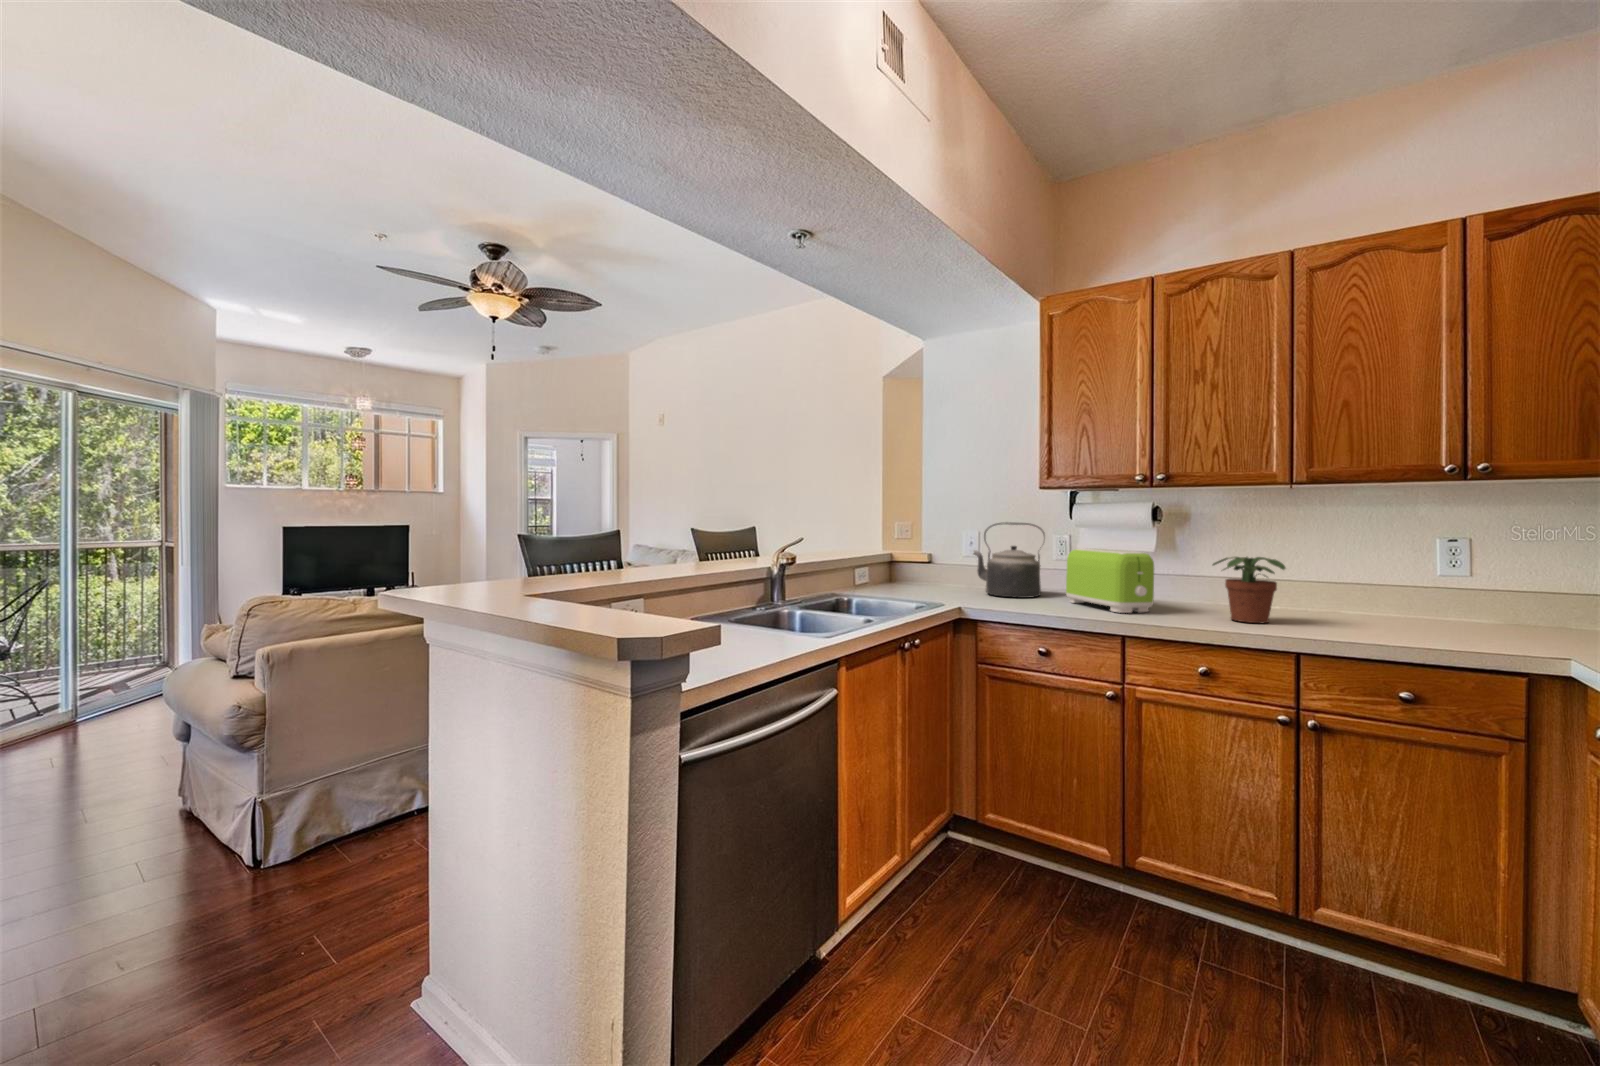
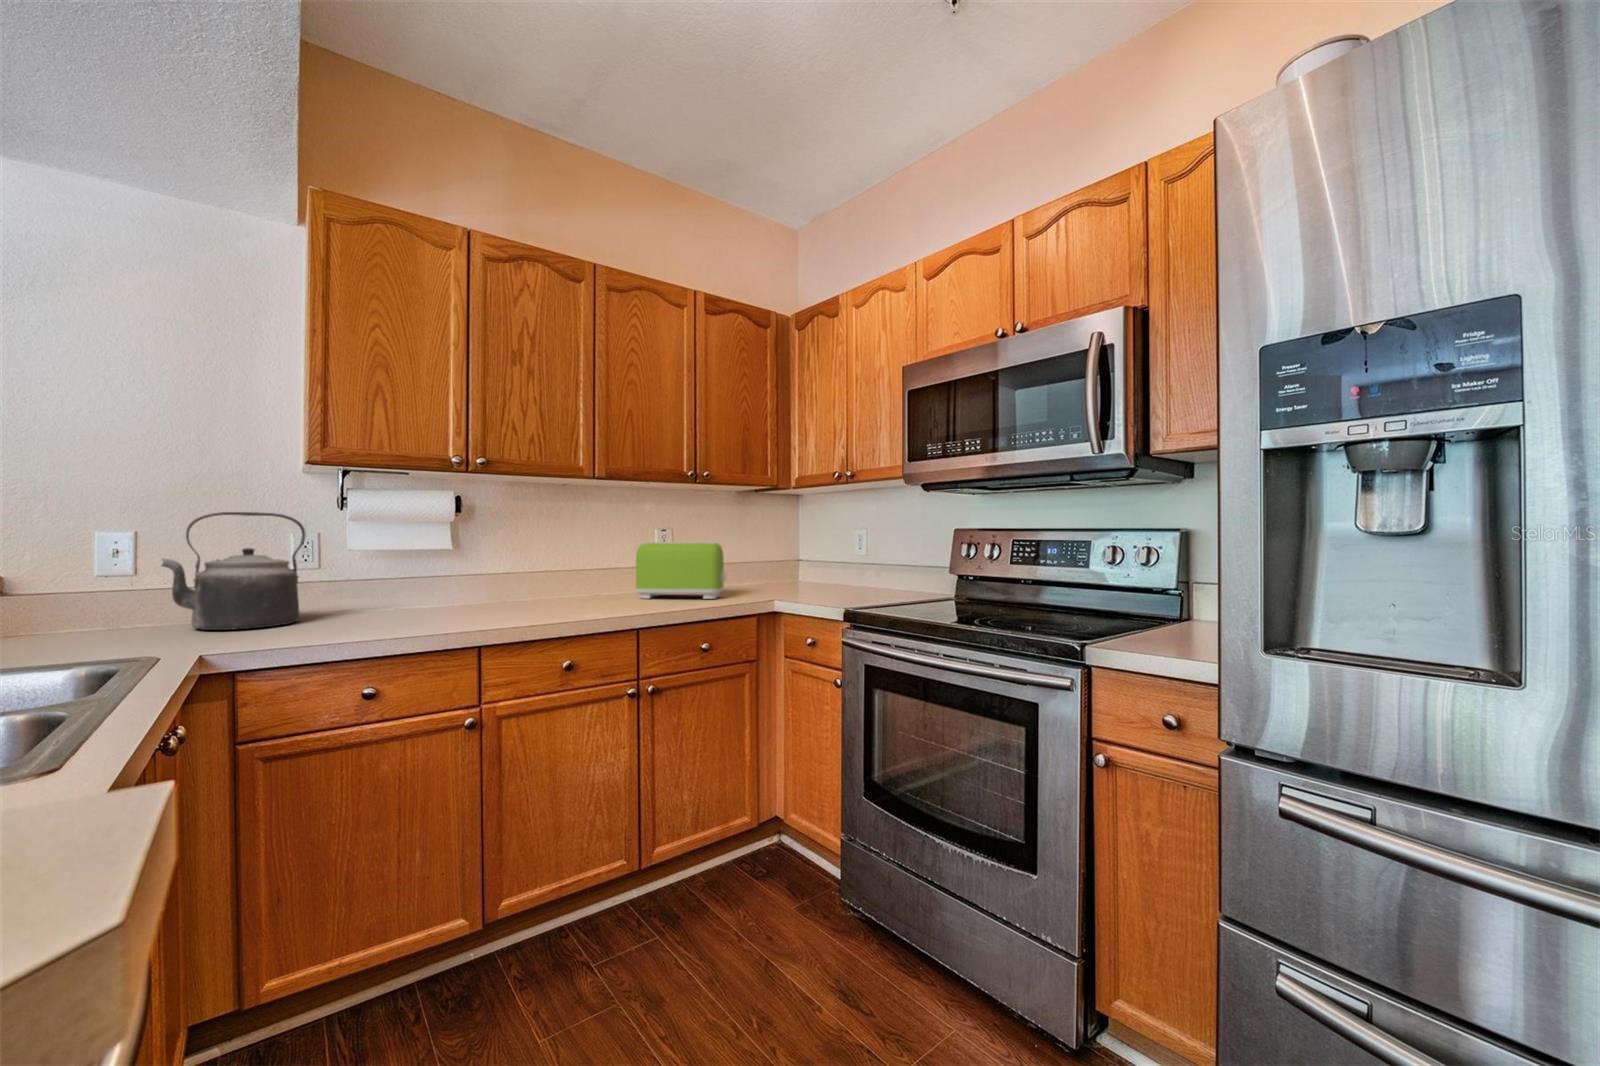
toaster: present [1066,549,1154,613] -> present [636,542,726,599]
potted plant: present [1213,557,1285,623] -> none [546,547,610,611]

